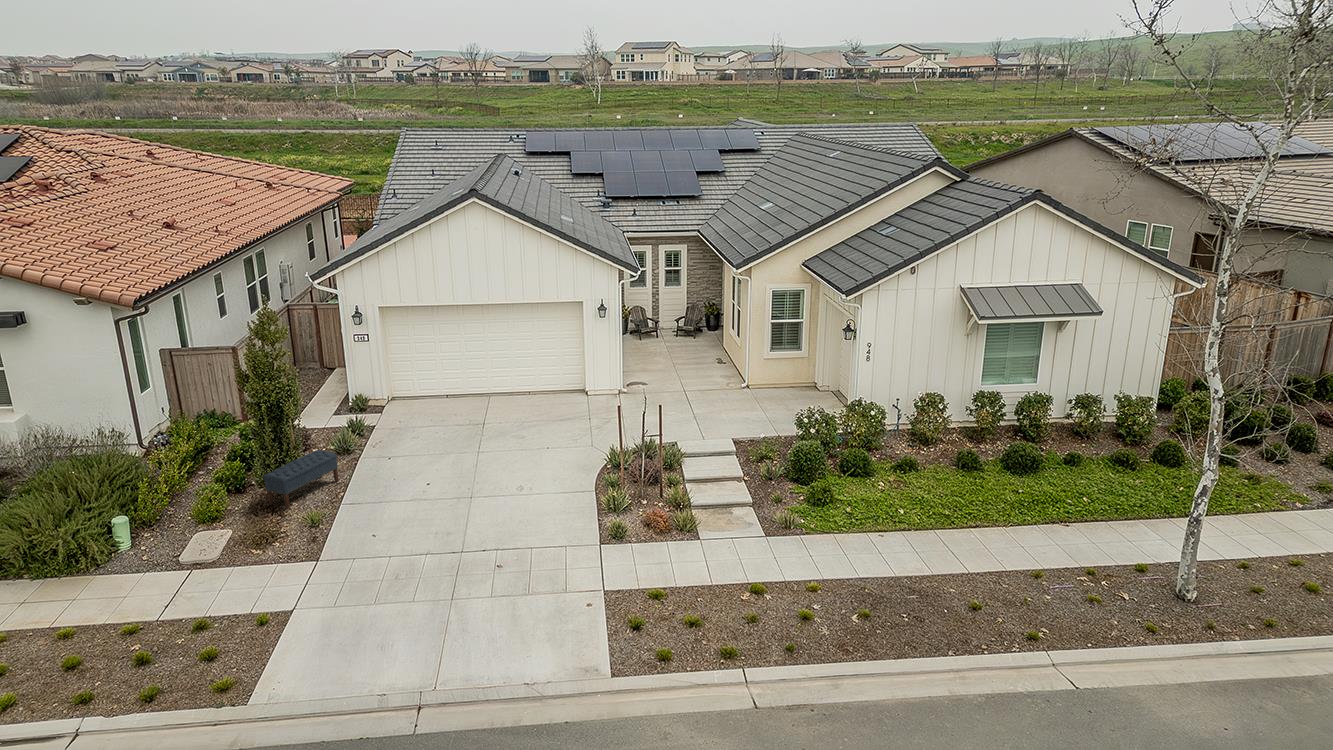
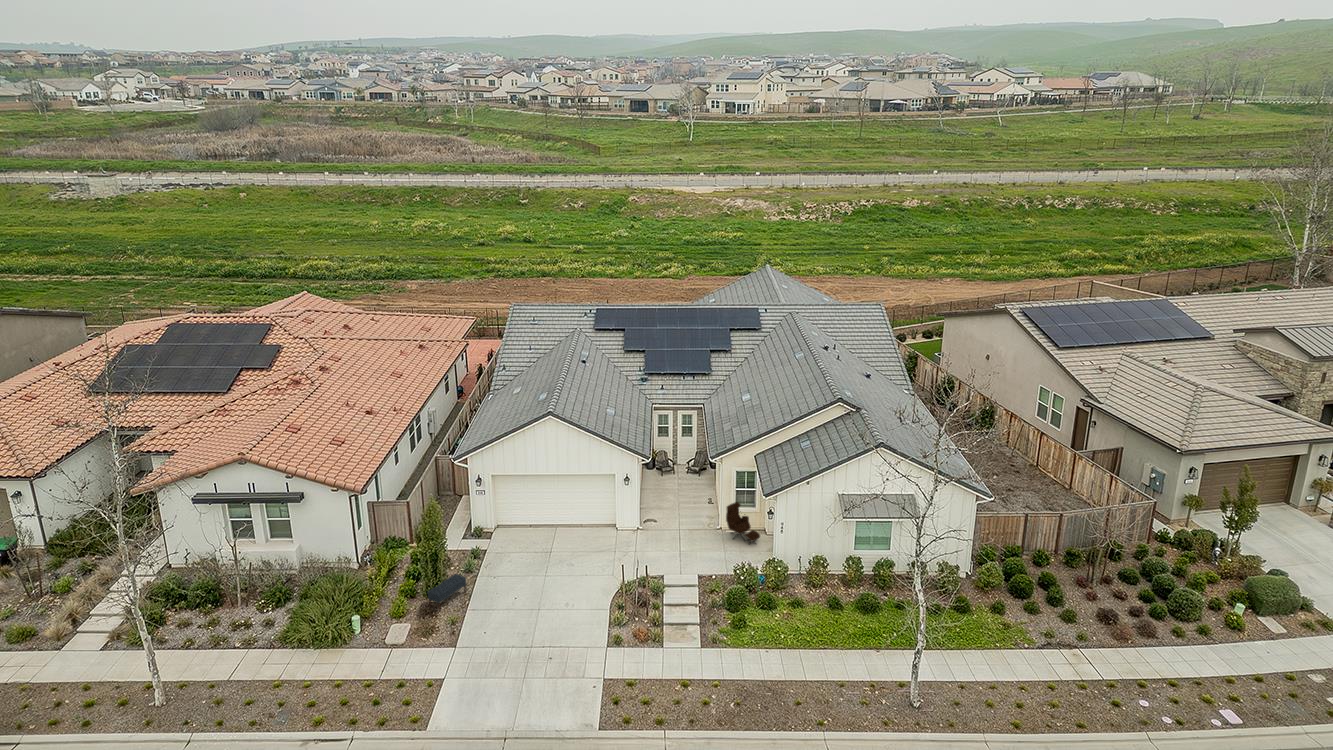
lounge chair: none [758,343,813,404] -> present [726,502,760,543]

